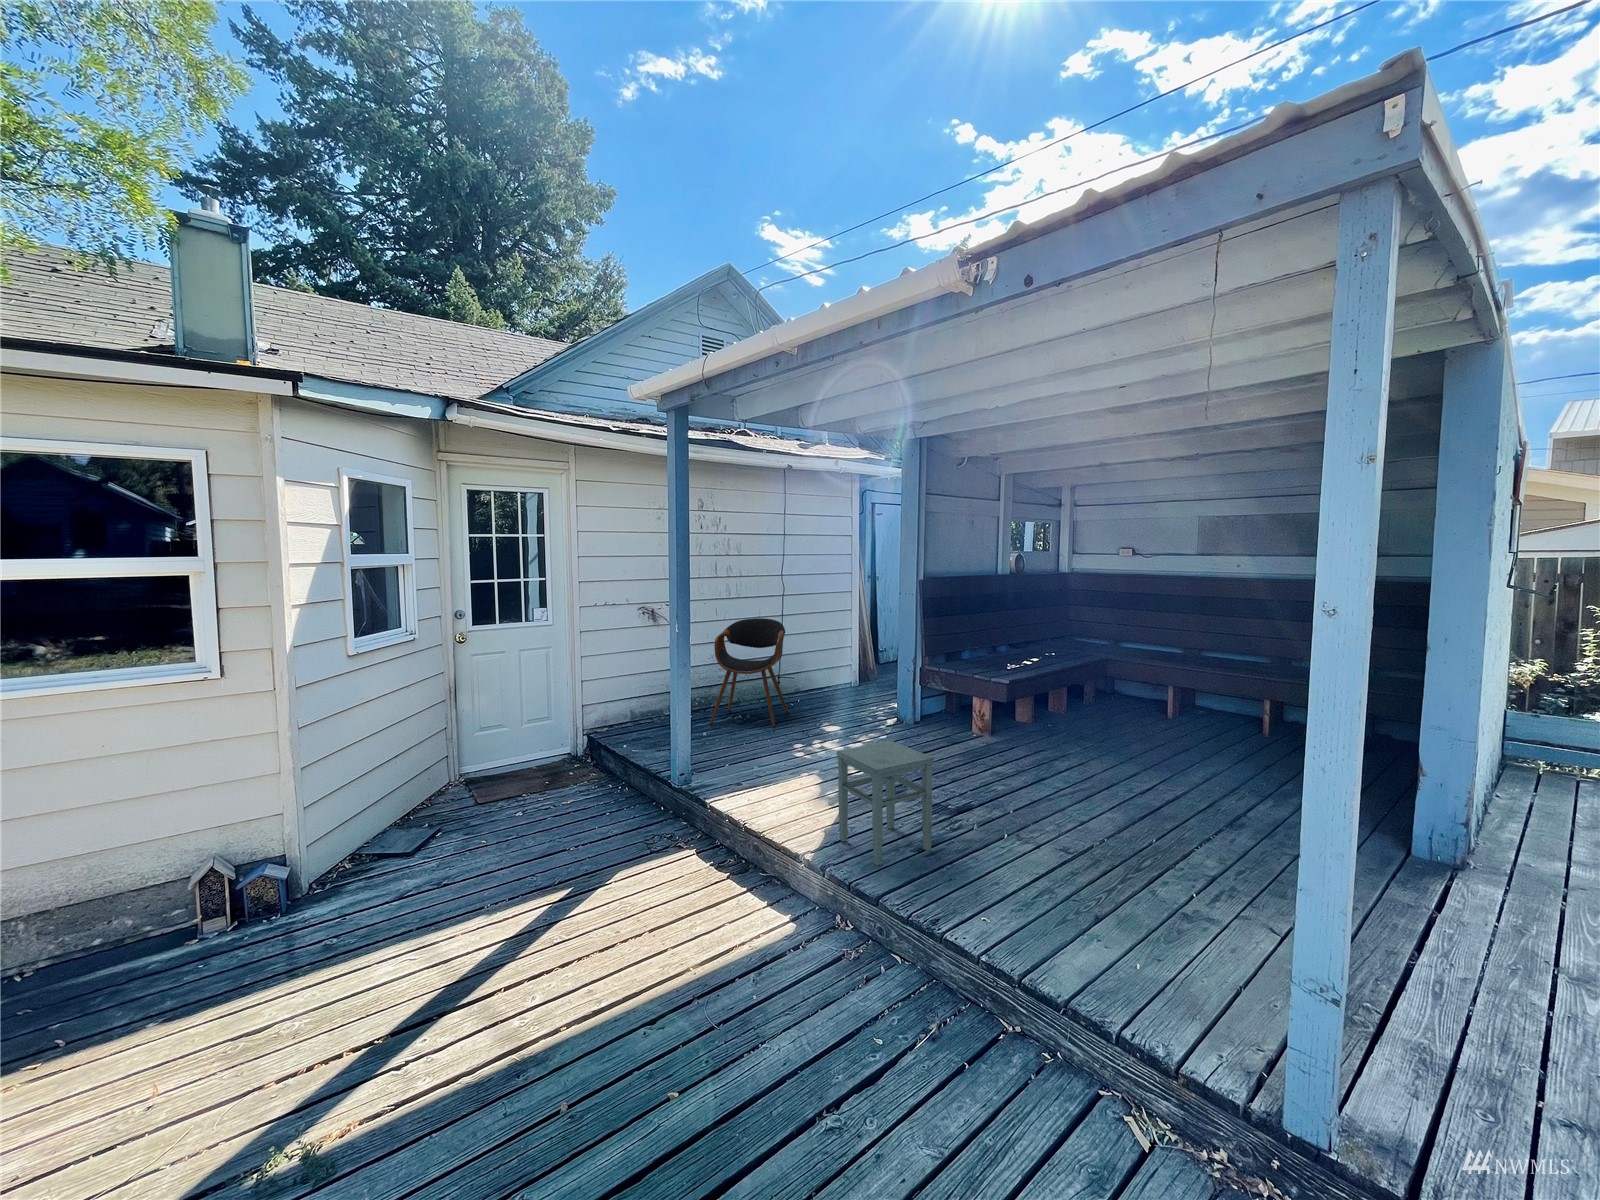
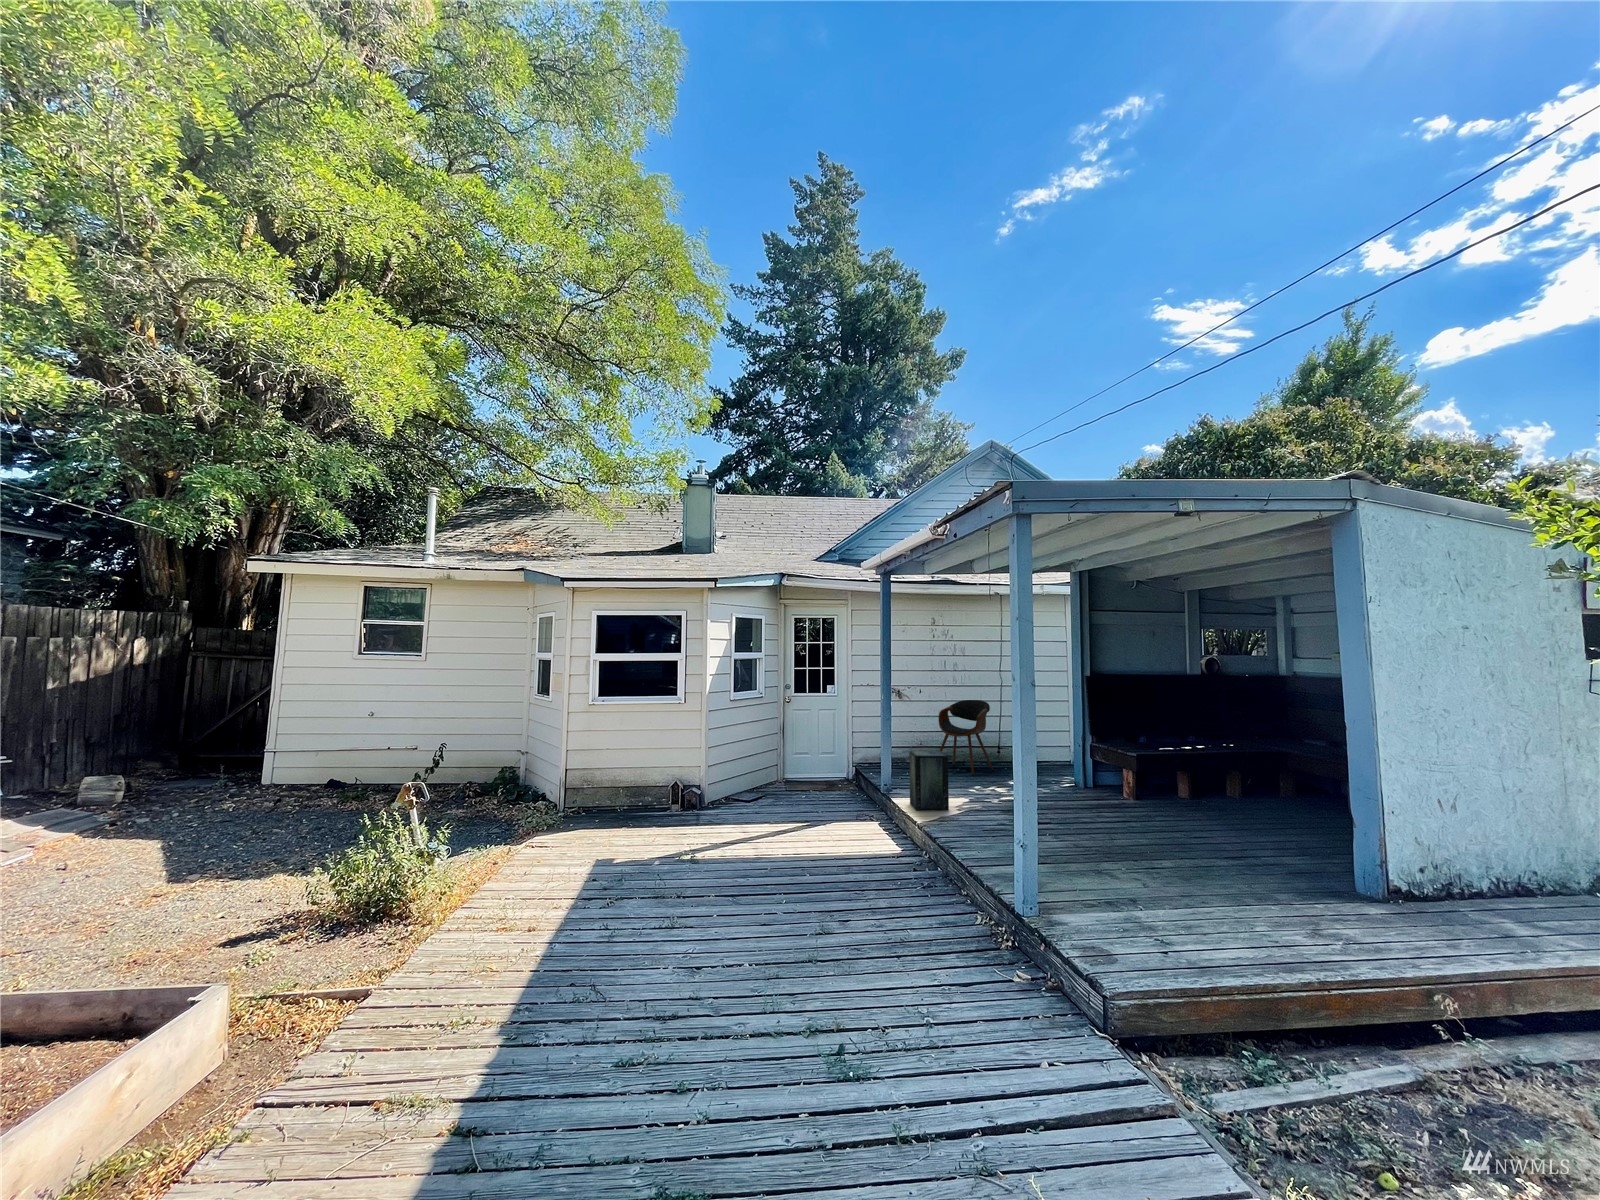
storage box: none [743,712,820,825] -> present [909,751,949,811]
stool: present [837,741,934,866] -> none [942,767,990,831]

